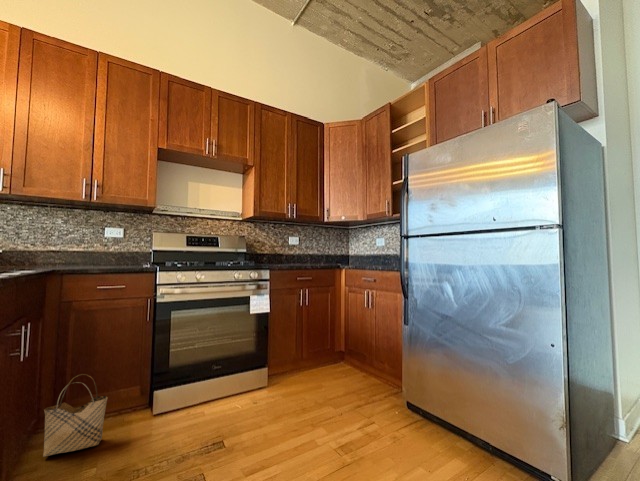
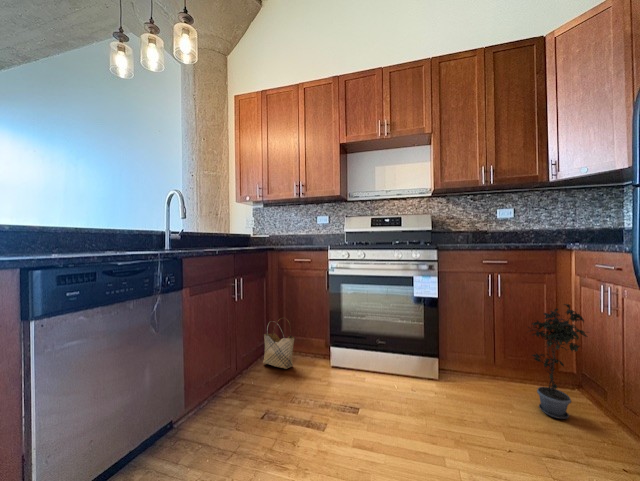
potted plant: none [327,304,361,381] -> present [528,304,587,419]

